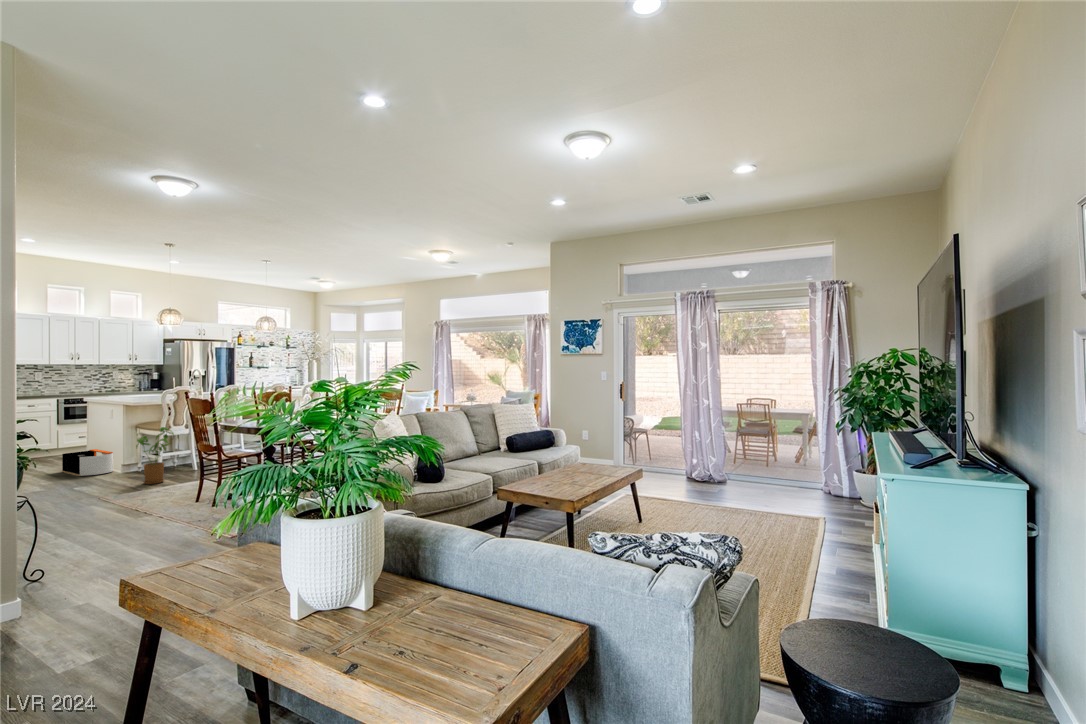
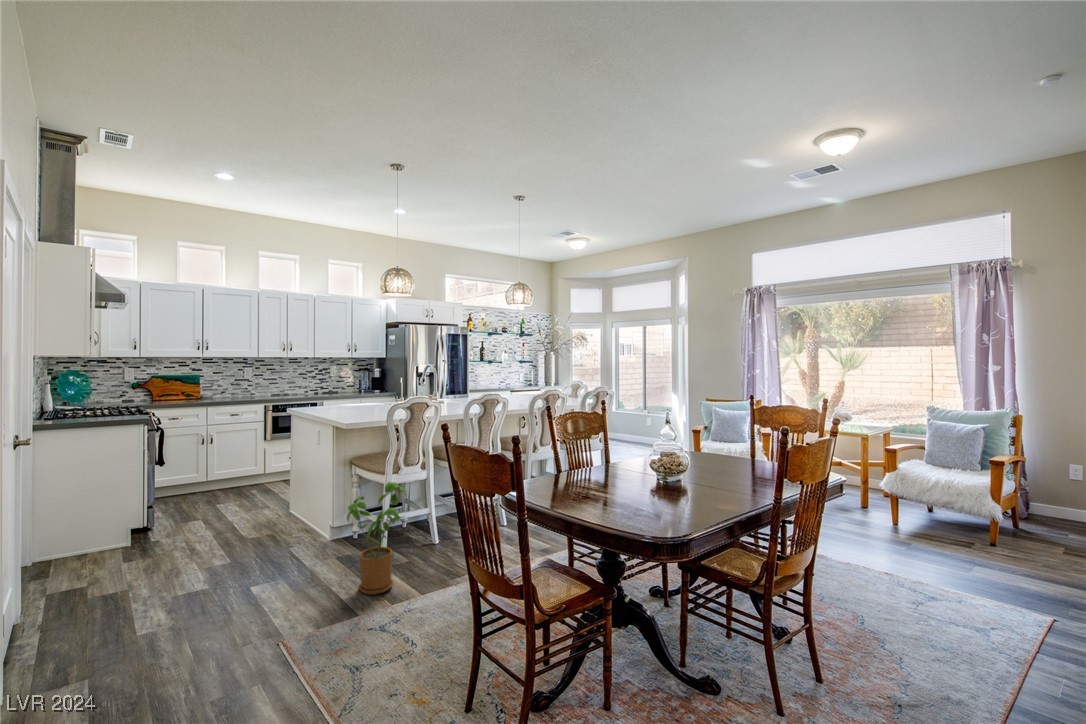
storage bin: present [62,449,113,476] -> none [254,491,319,547]

